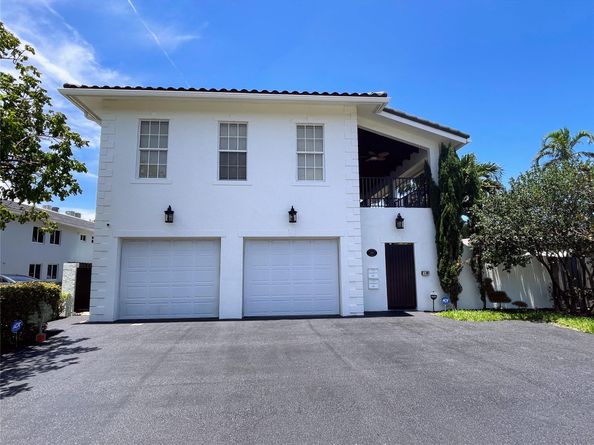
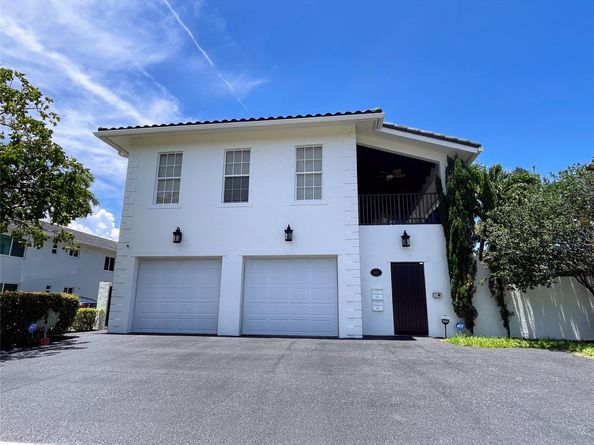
lounge chair: present [484,277,528,312] -> none [505,301,560,341]

